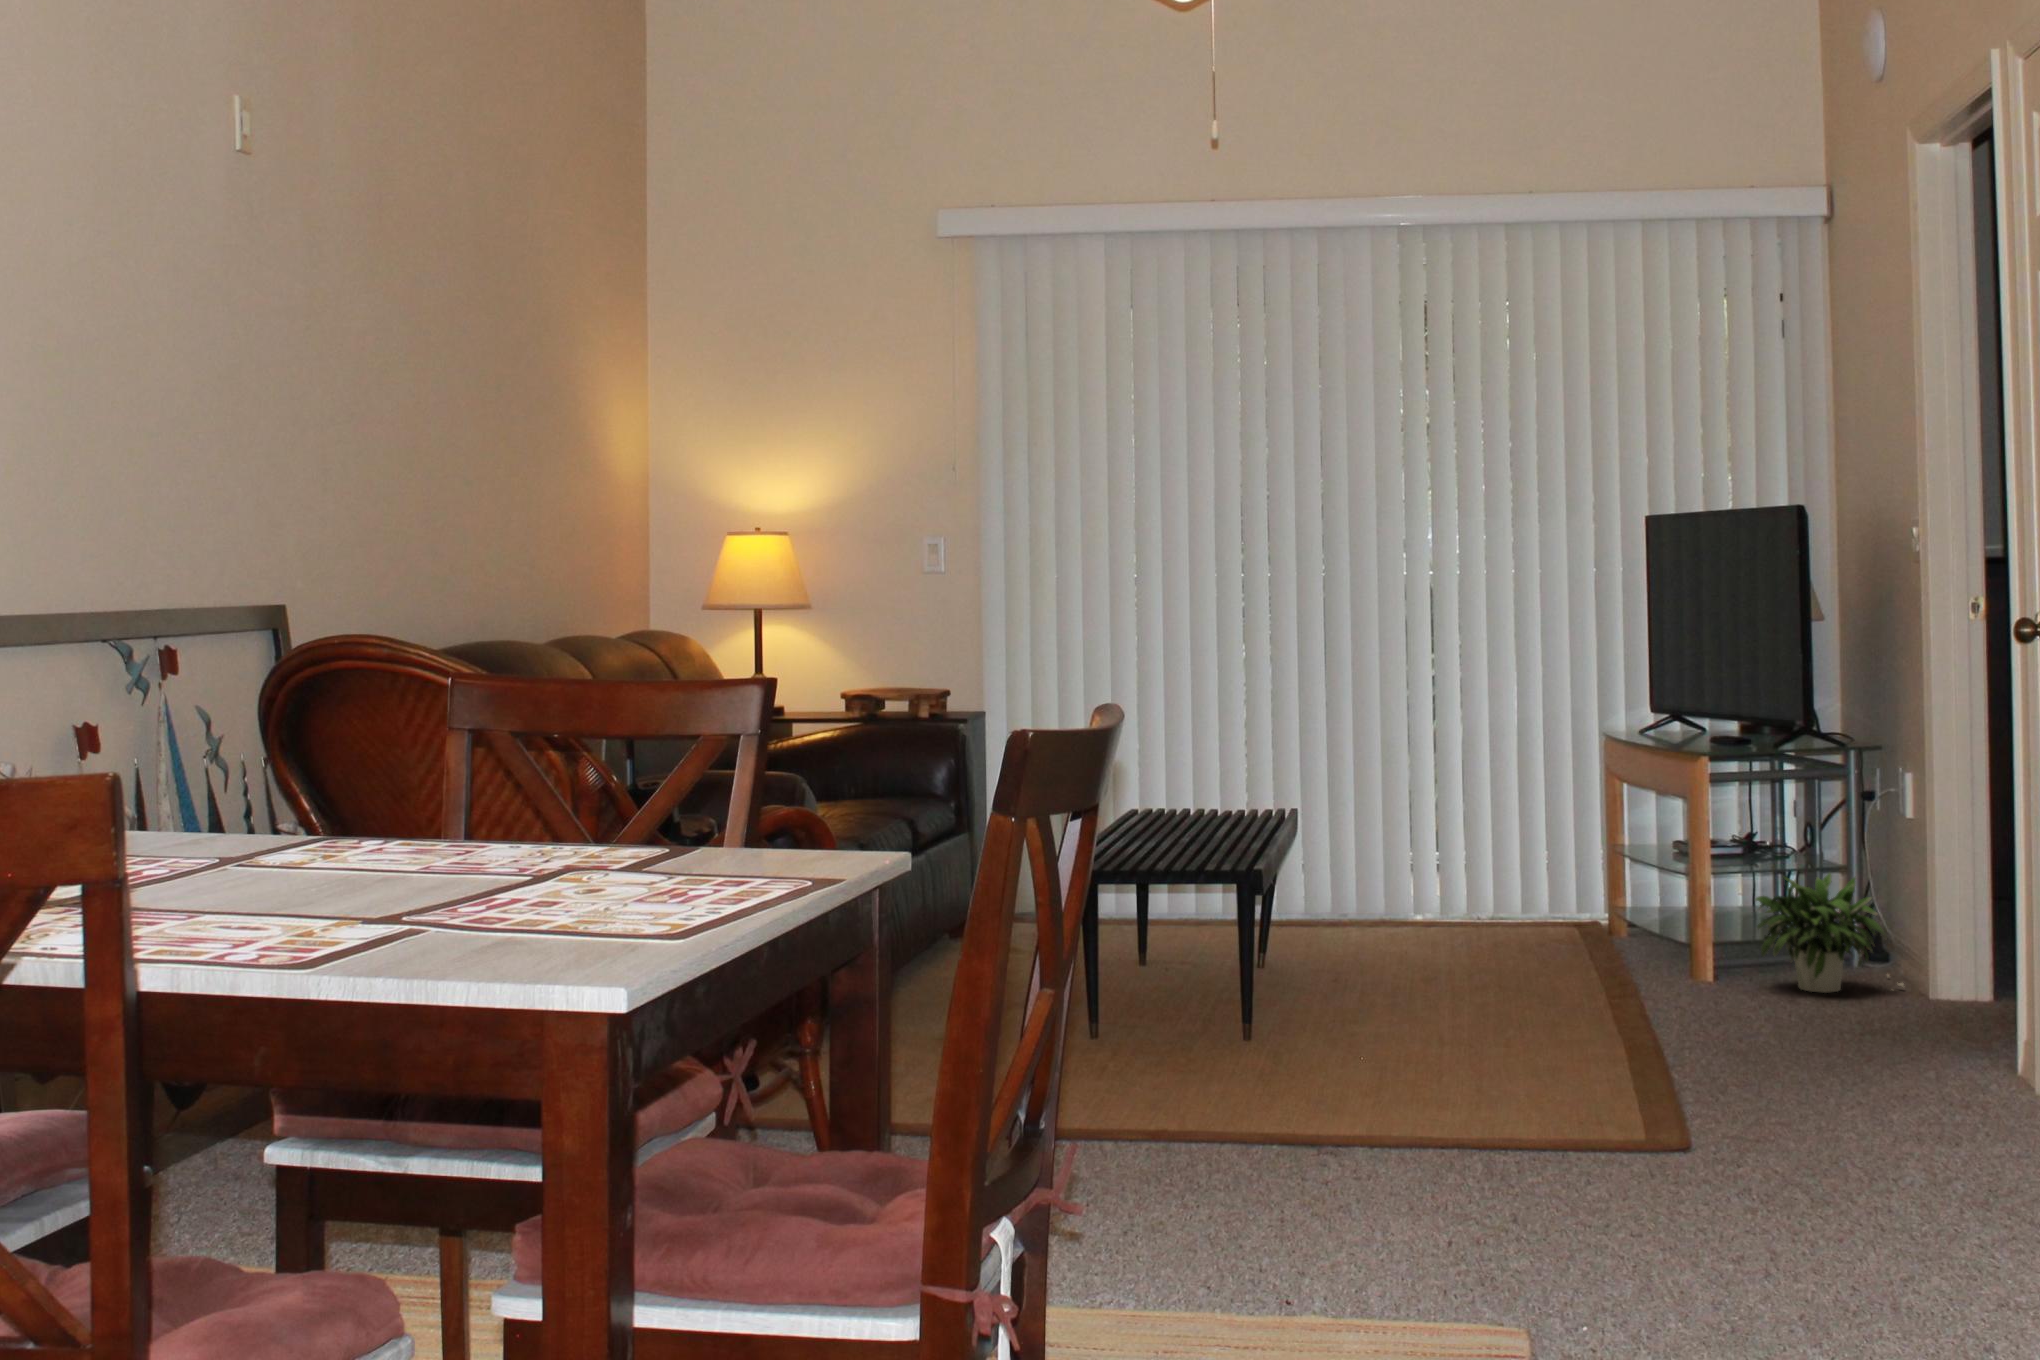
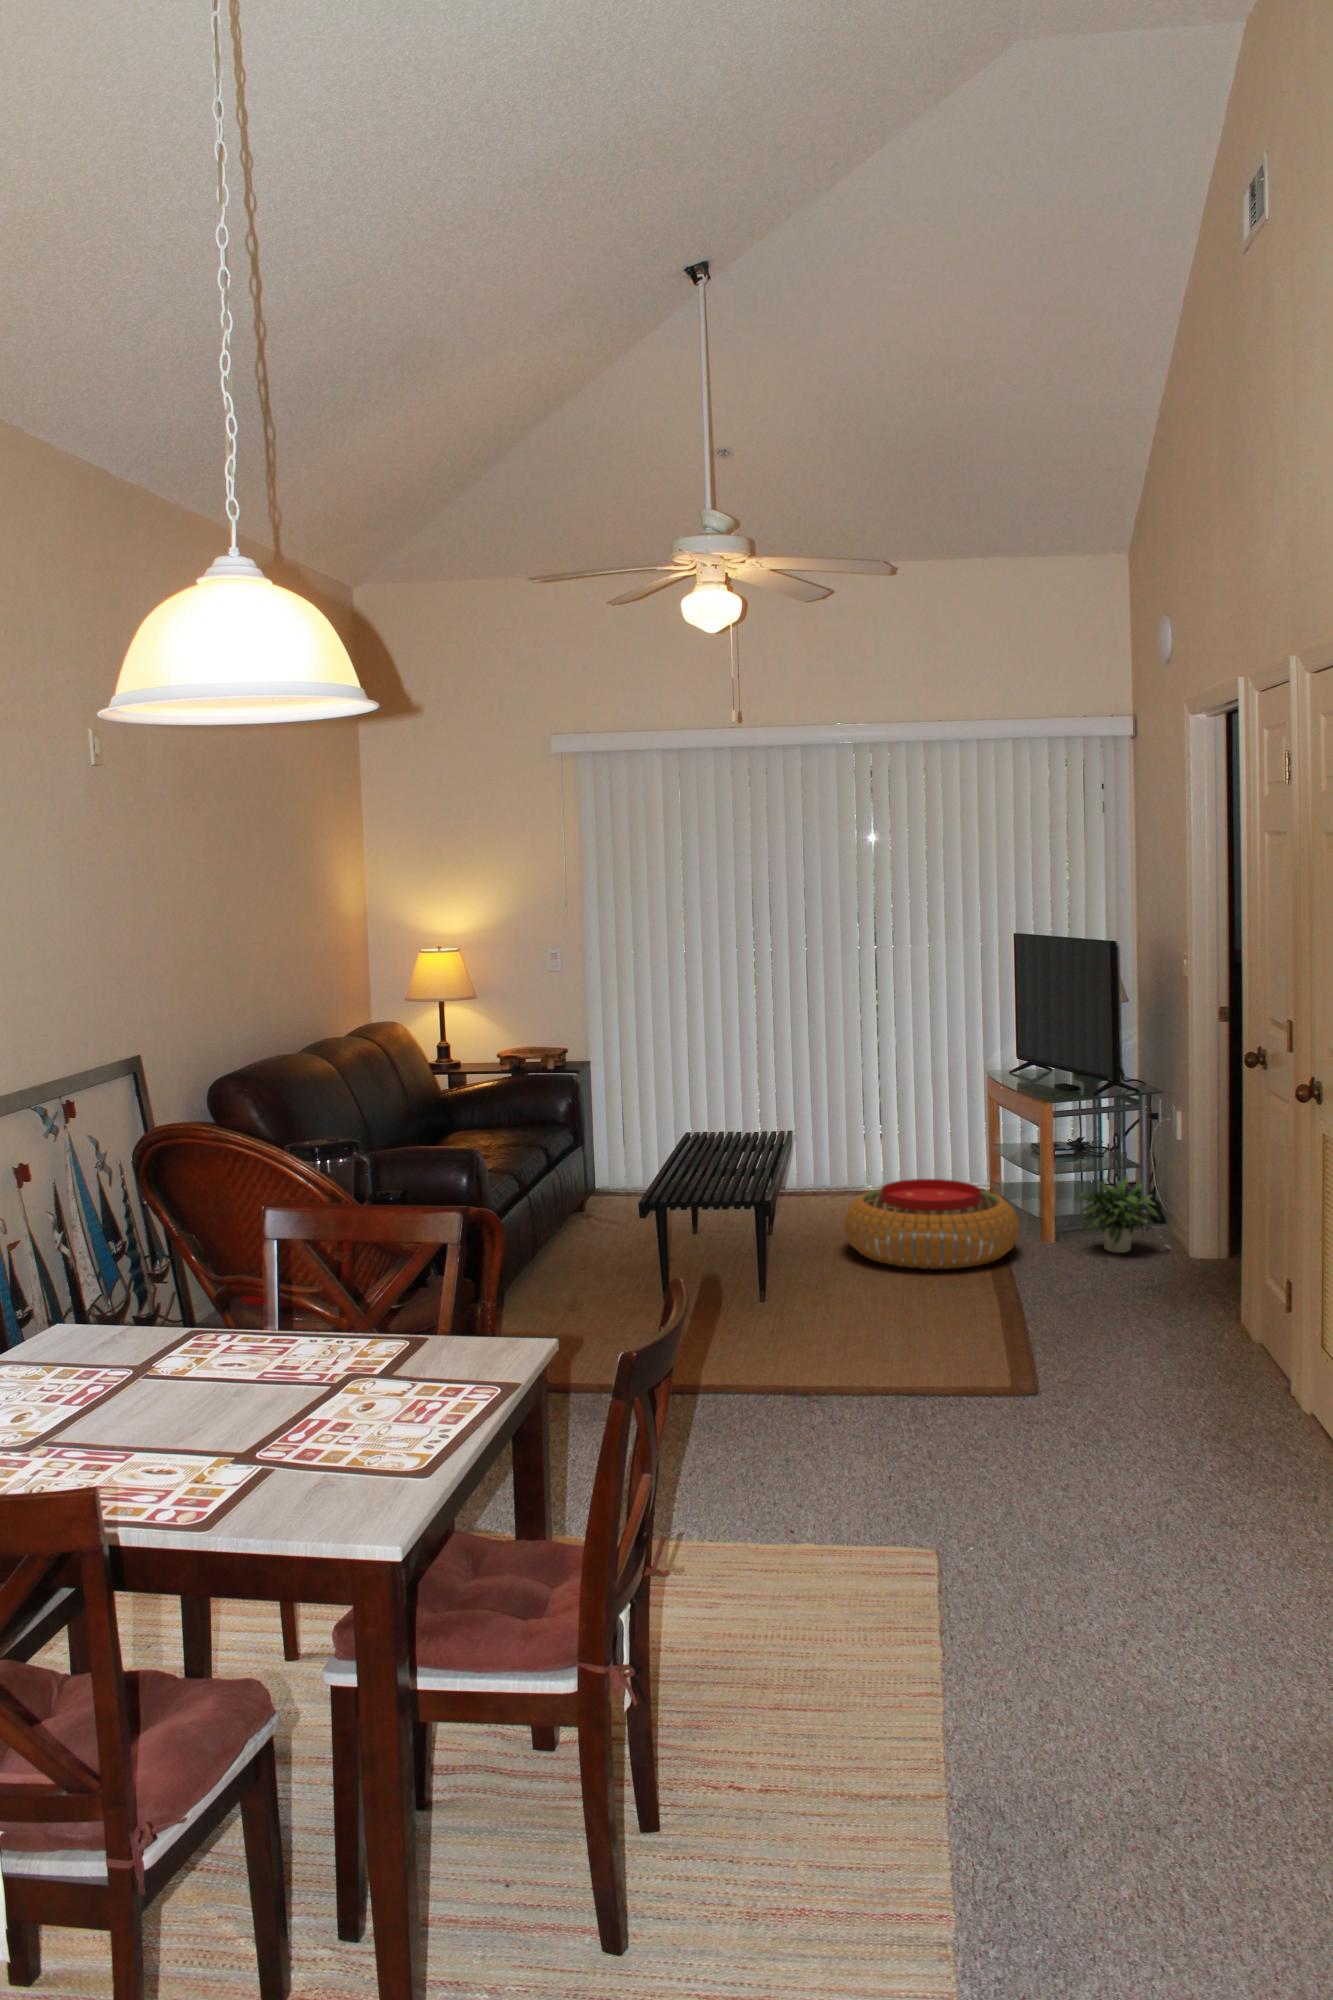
pouf: none [1379,877,1659,1008] -> present [844,1179,1019,1269]

